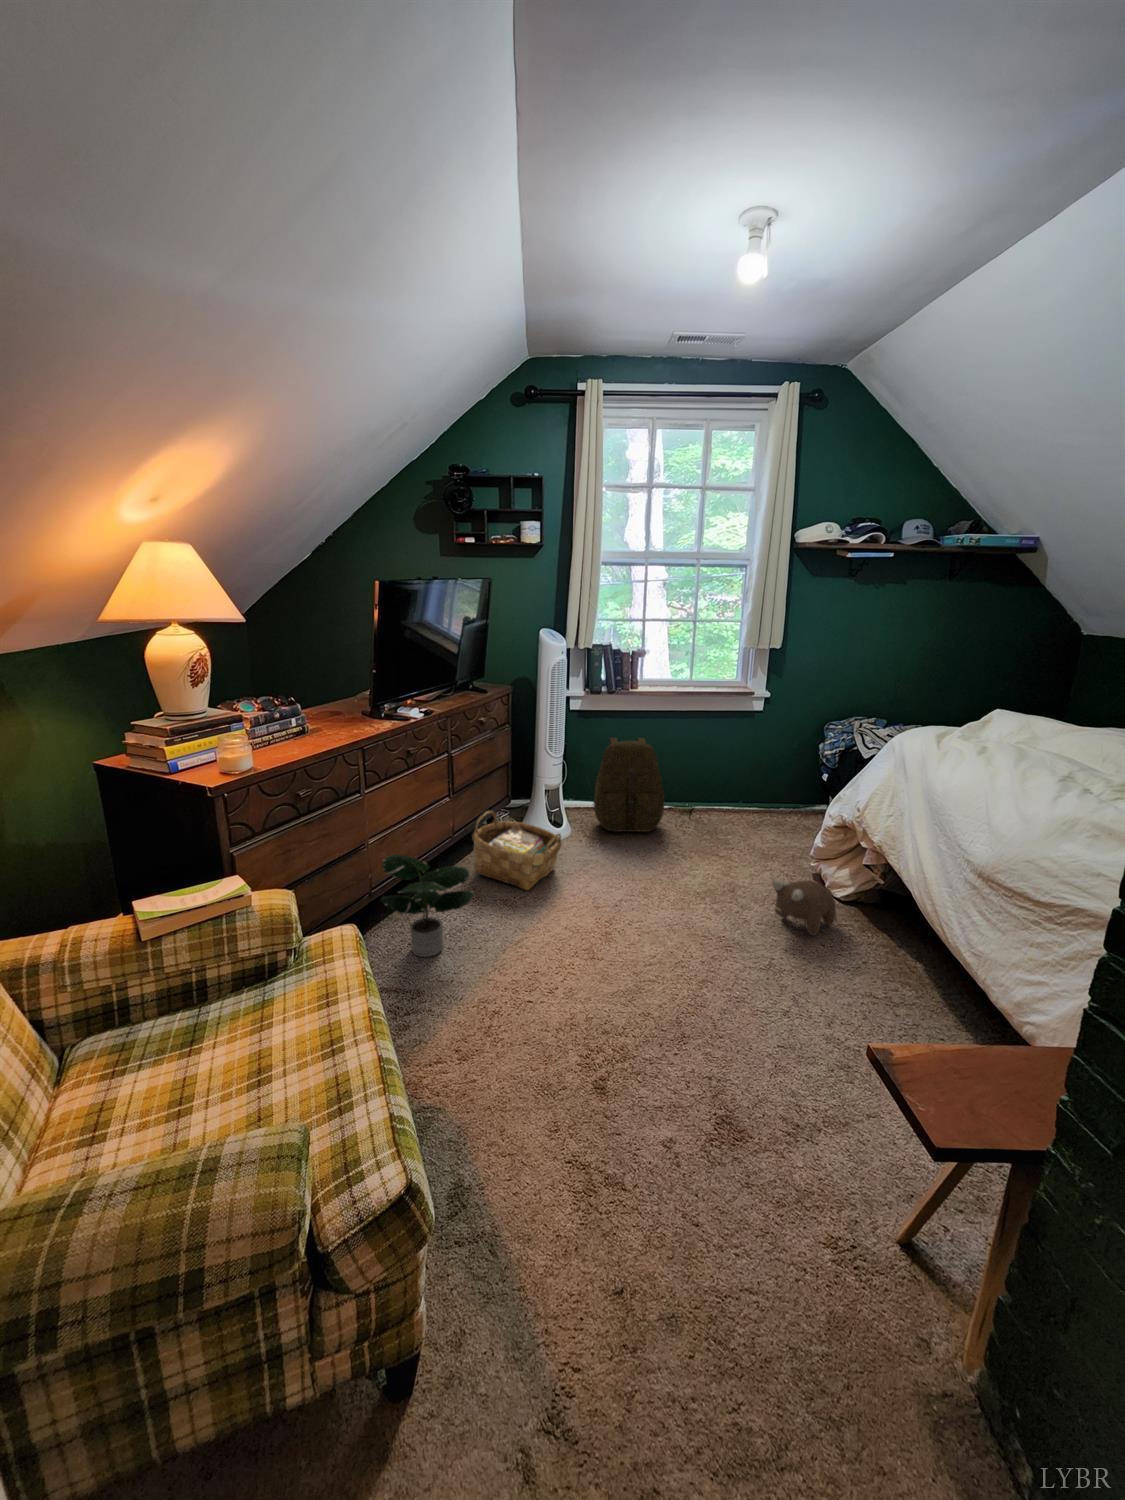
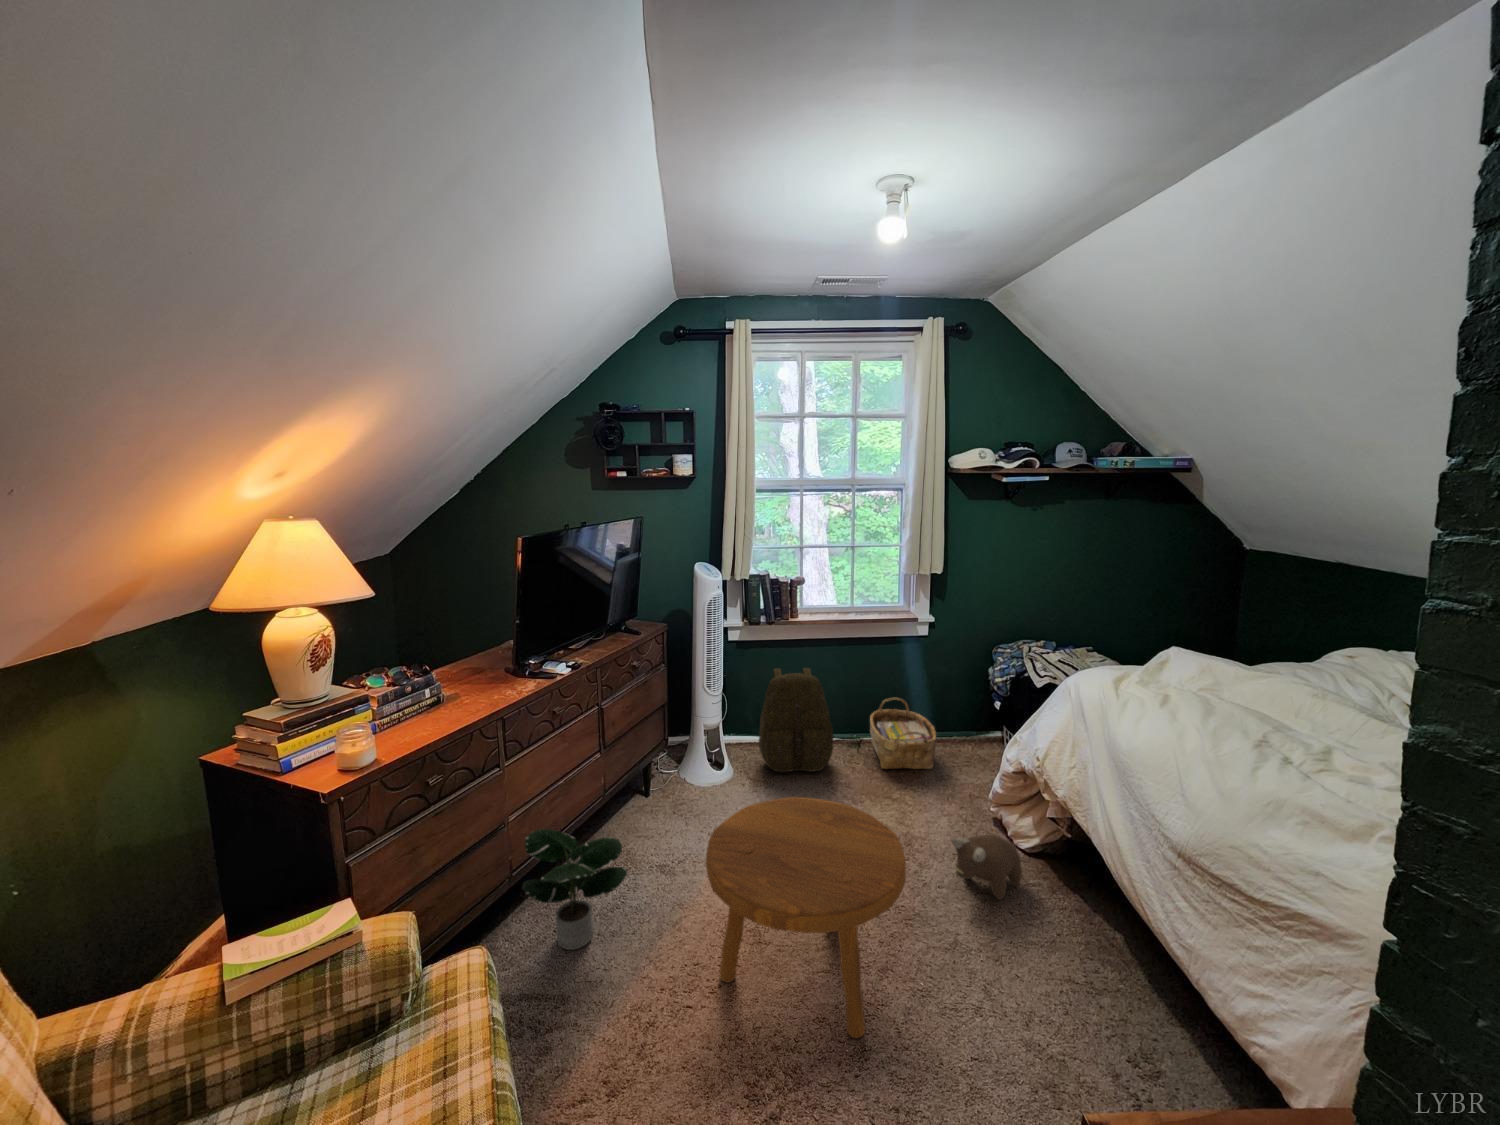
woven basket: present [472,811,562,890] -> present [870,698,936,769]
footstool: none [547,835,731,1030] -> present [706,797,906,1038]

